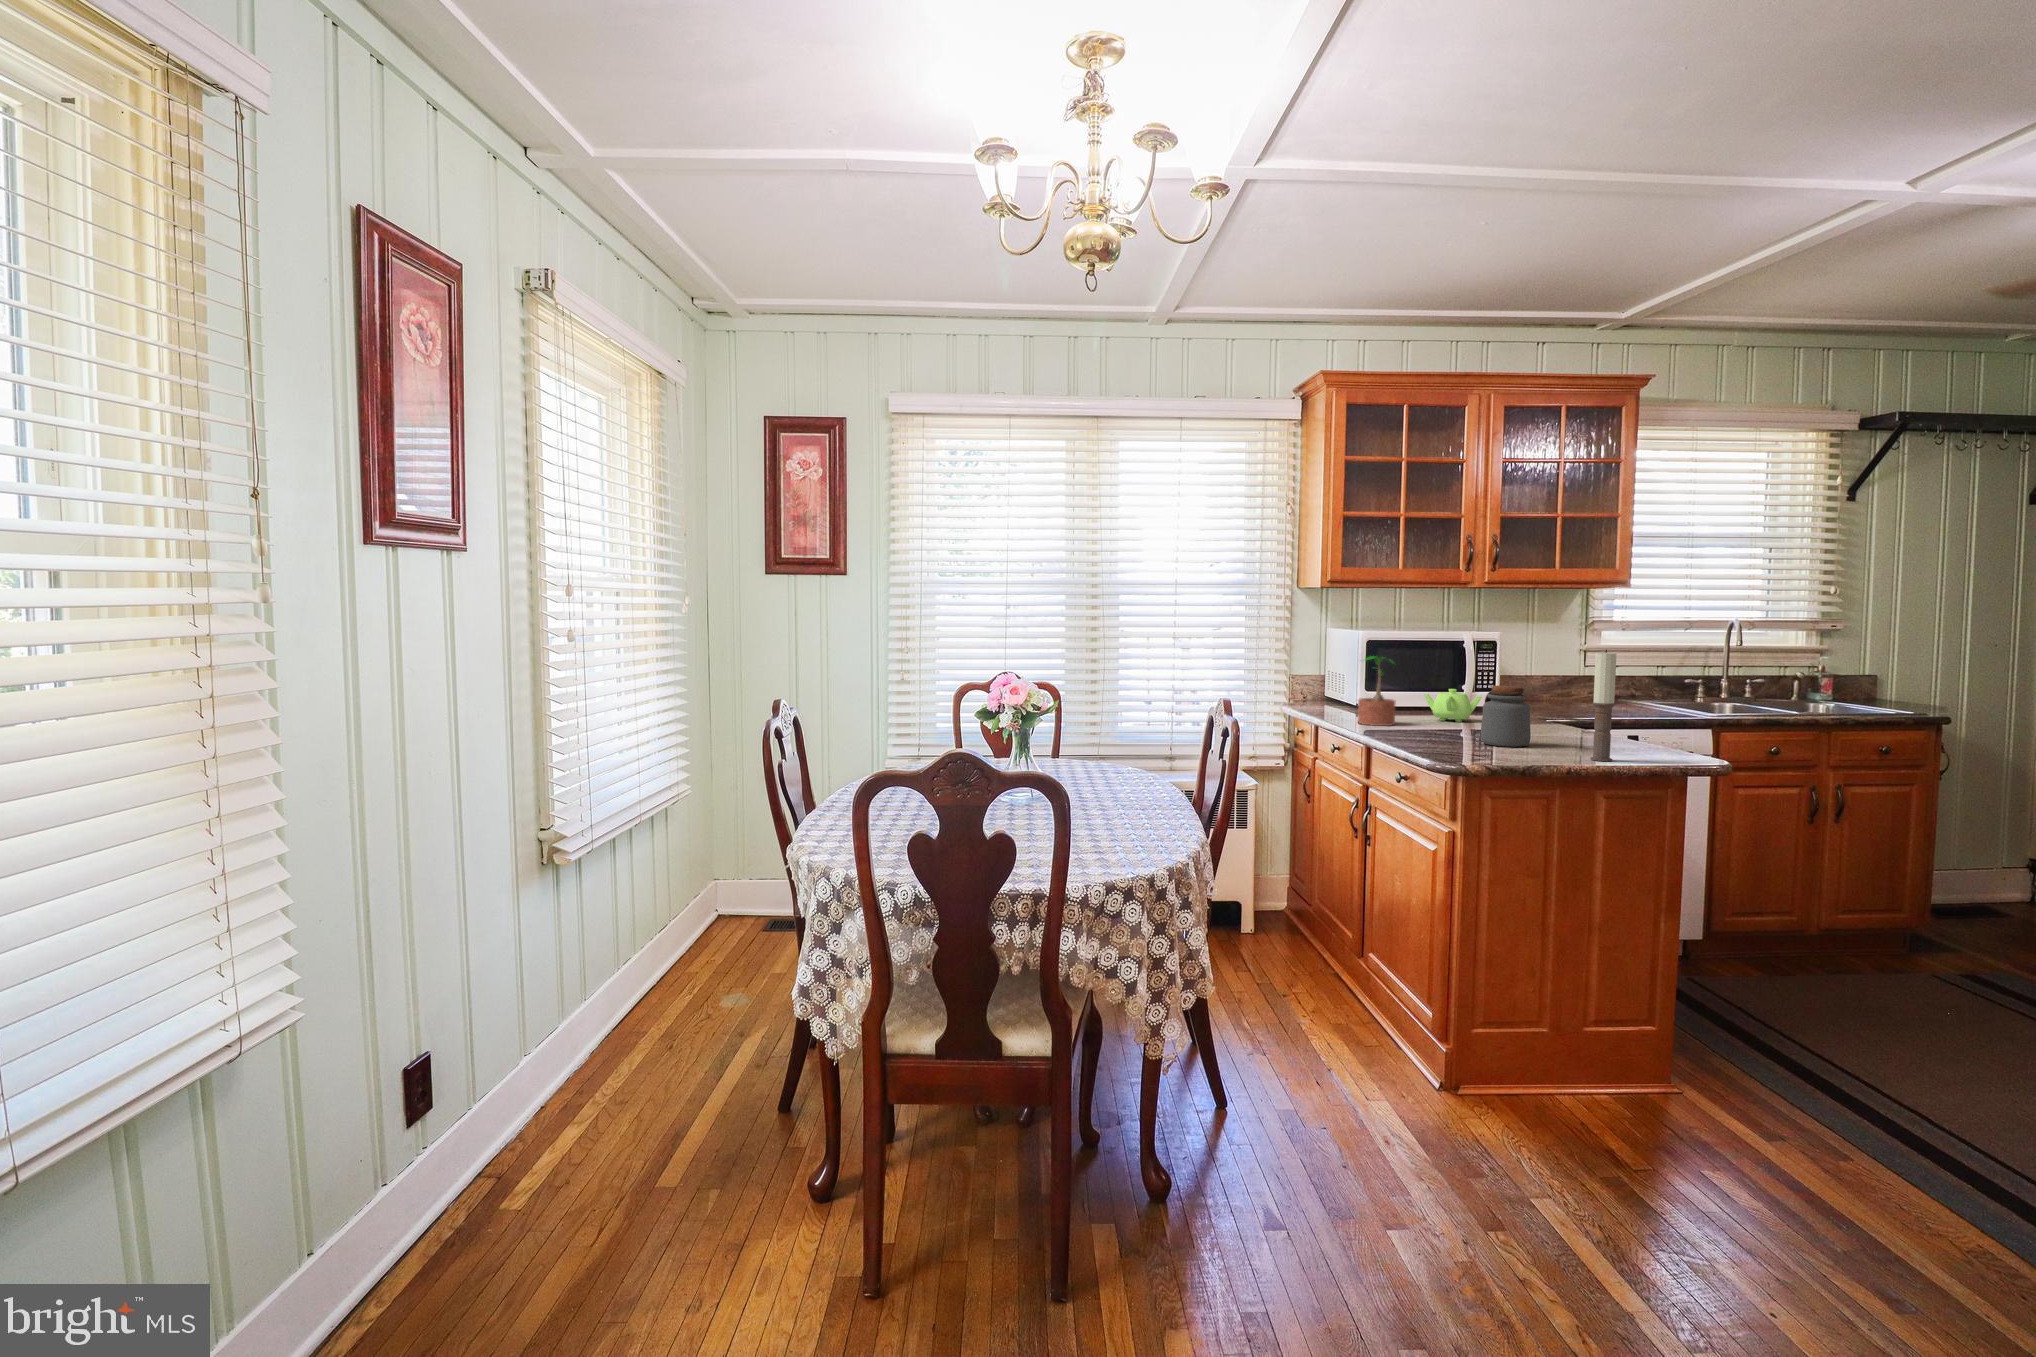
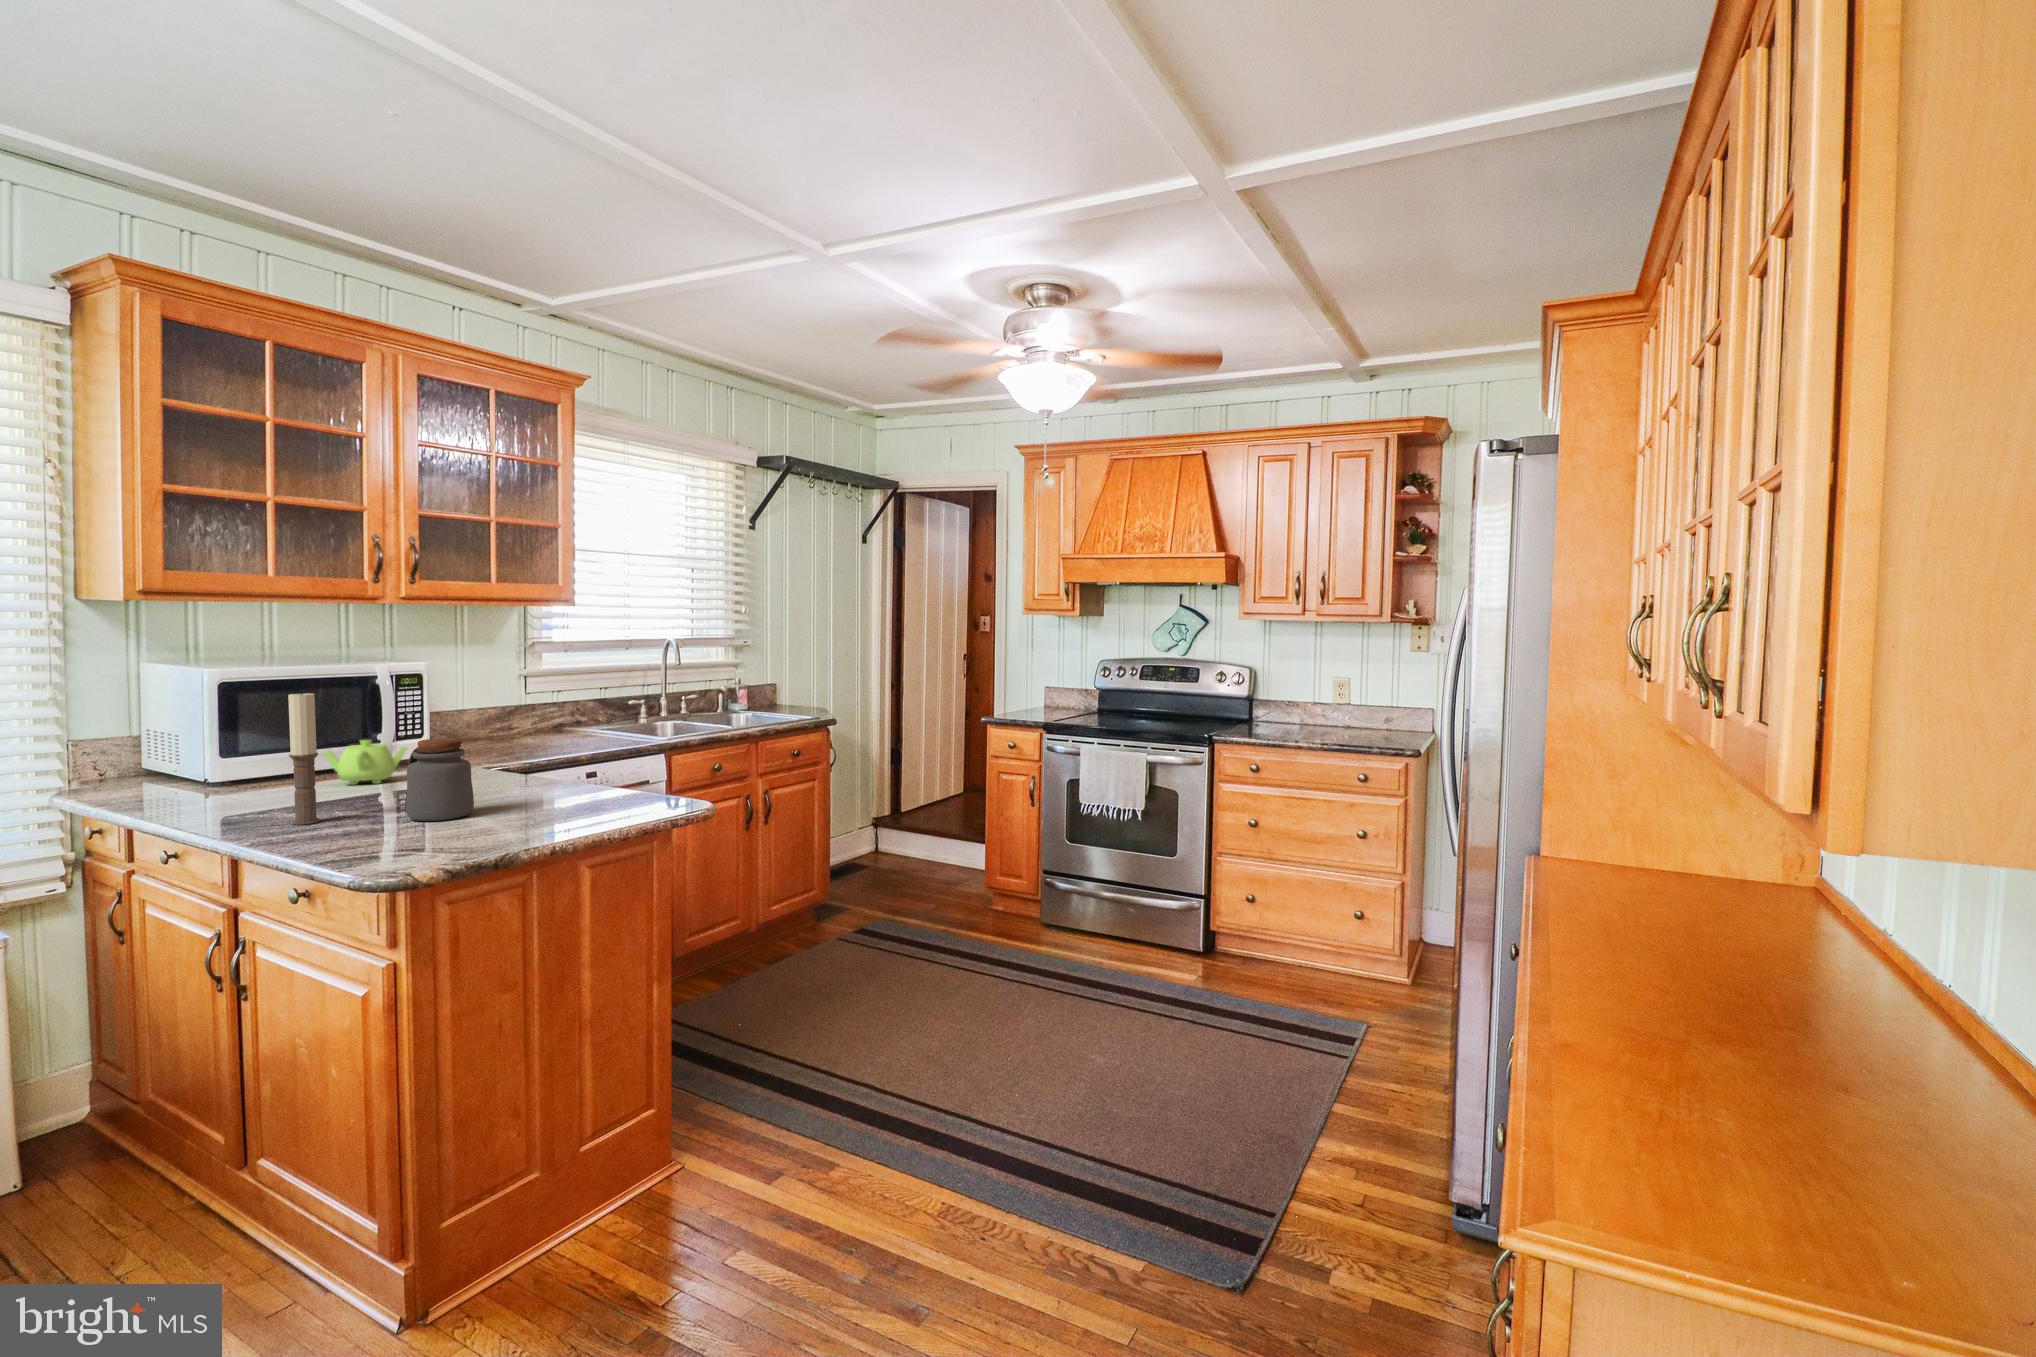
candle: present [1590,650,1617,761] -> present [288,690,320,825]
potted plant: present [1358,656,1395,726] -> none [202,705,278,811]

